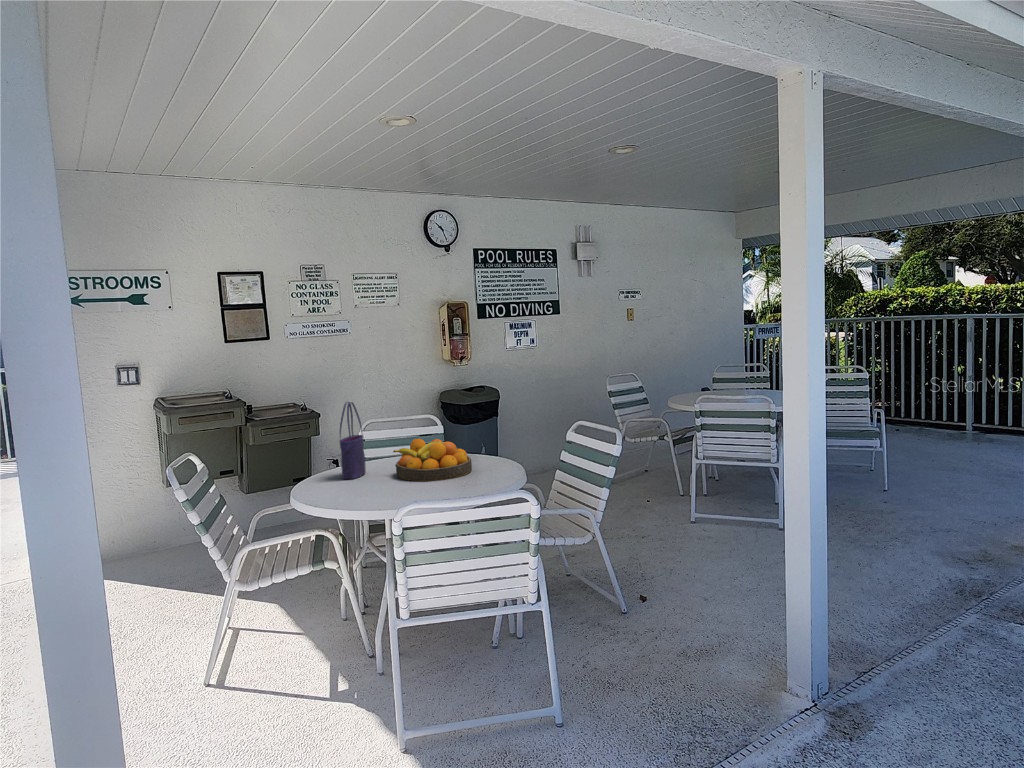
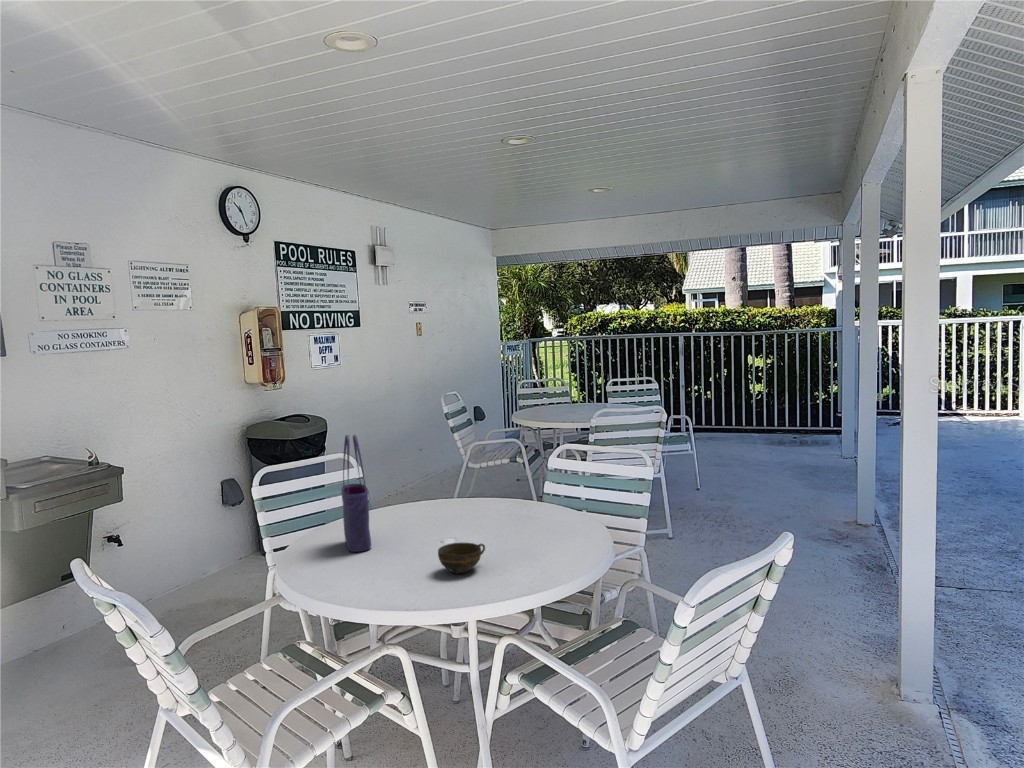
fruit bowl: present [393,439,472,481] -> none [416,478,520,539]
cup: none [345,479,380,499] -> present [438,543,485,573]

